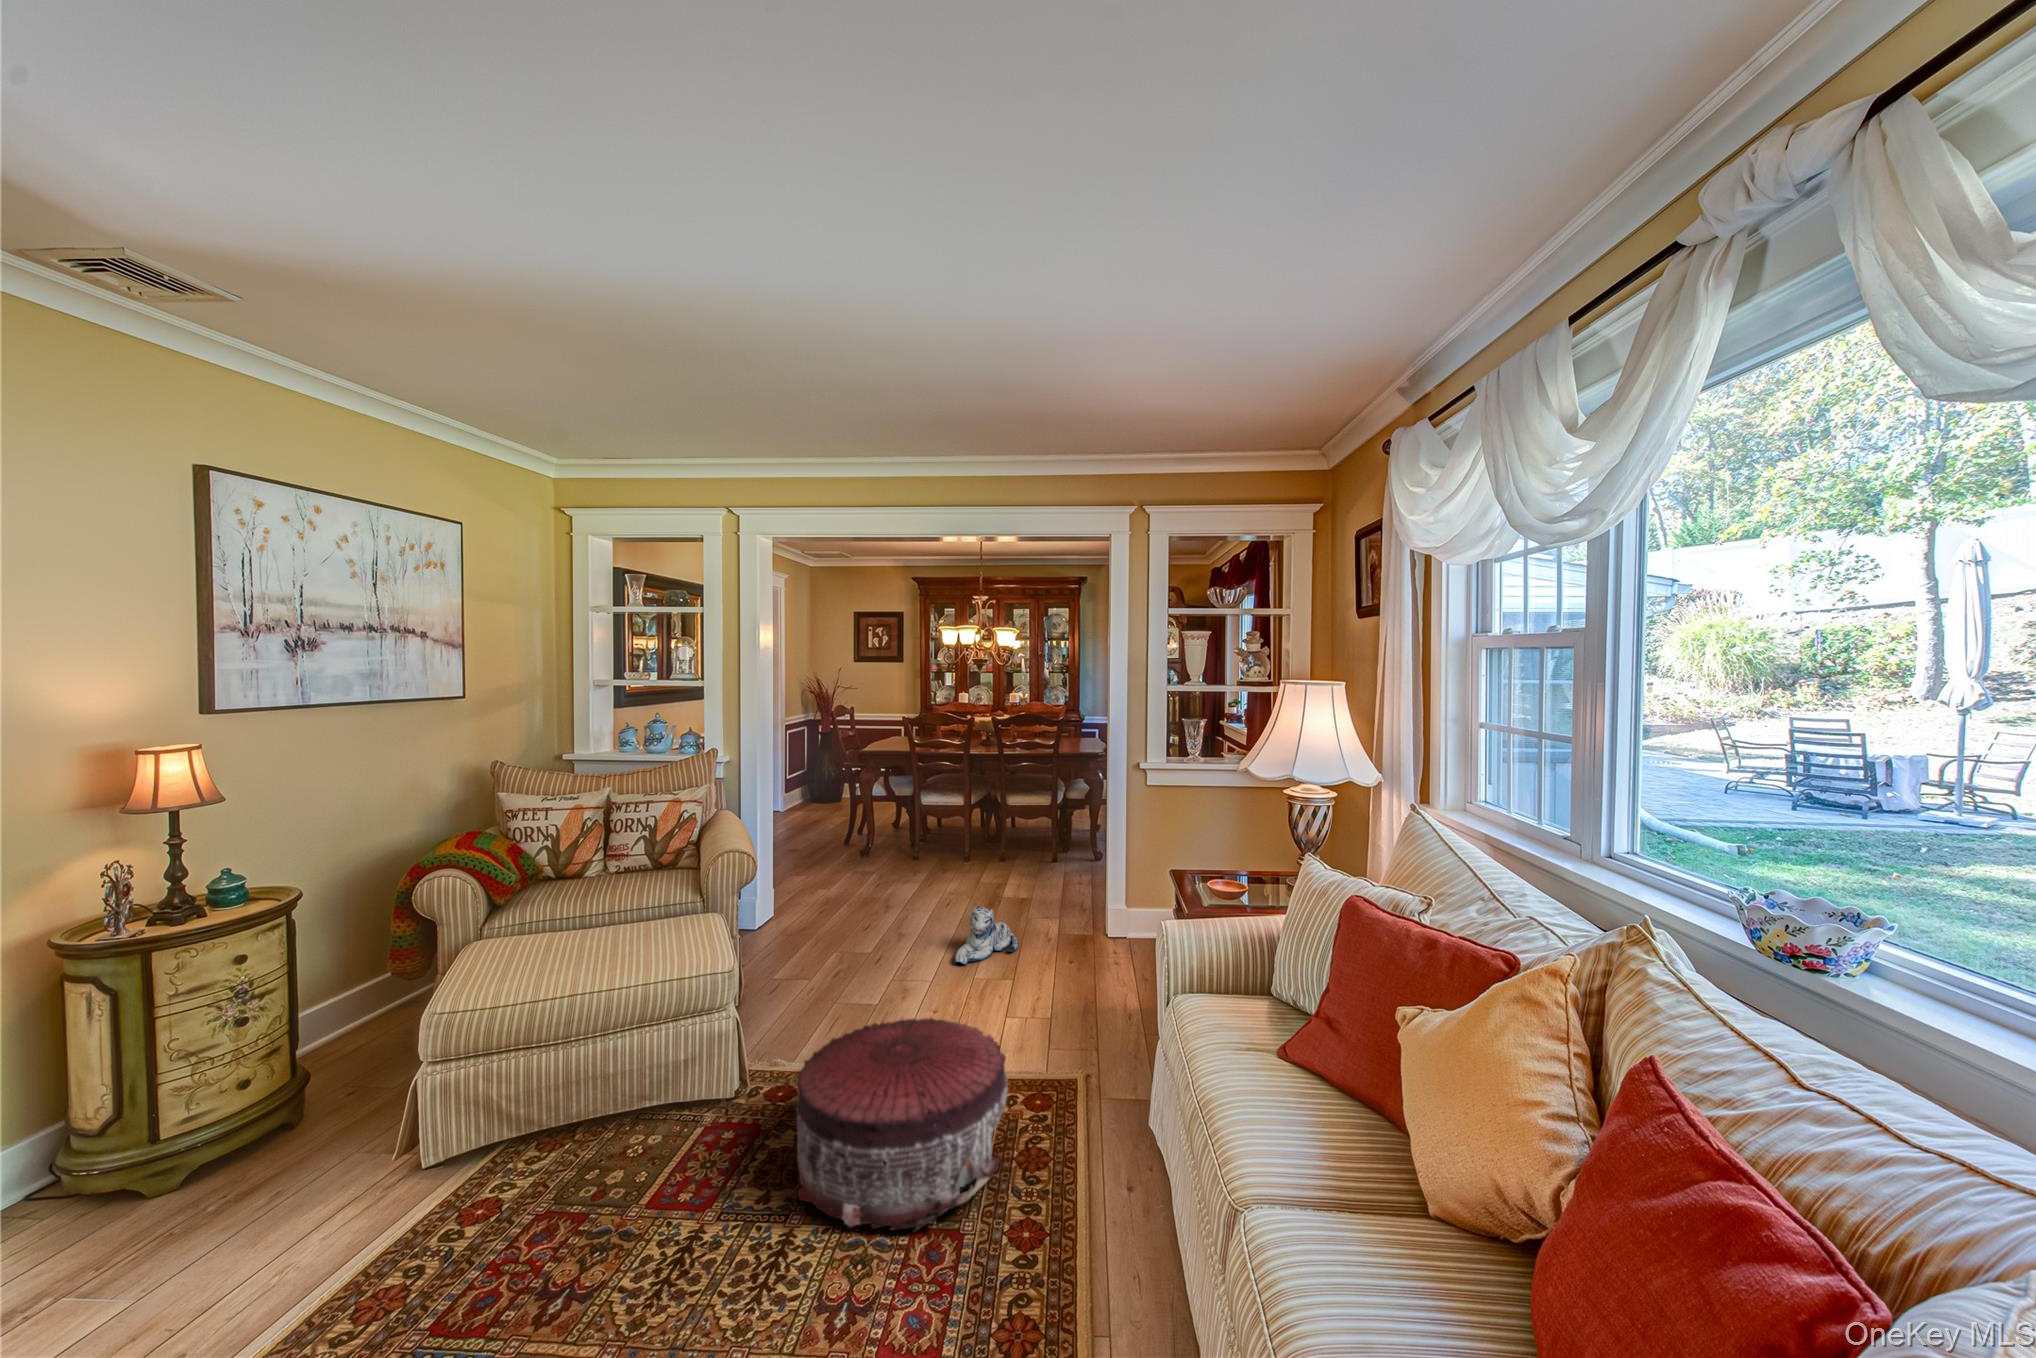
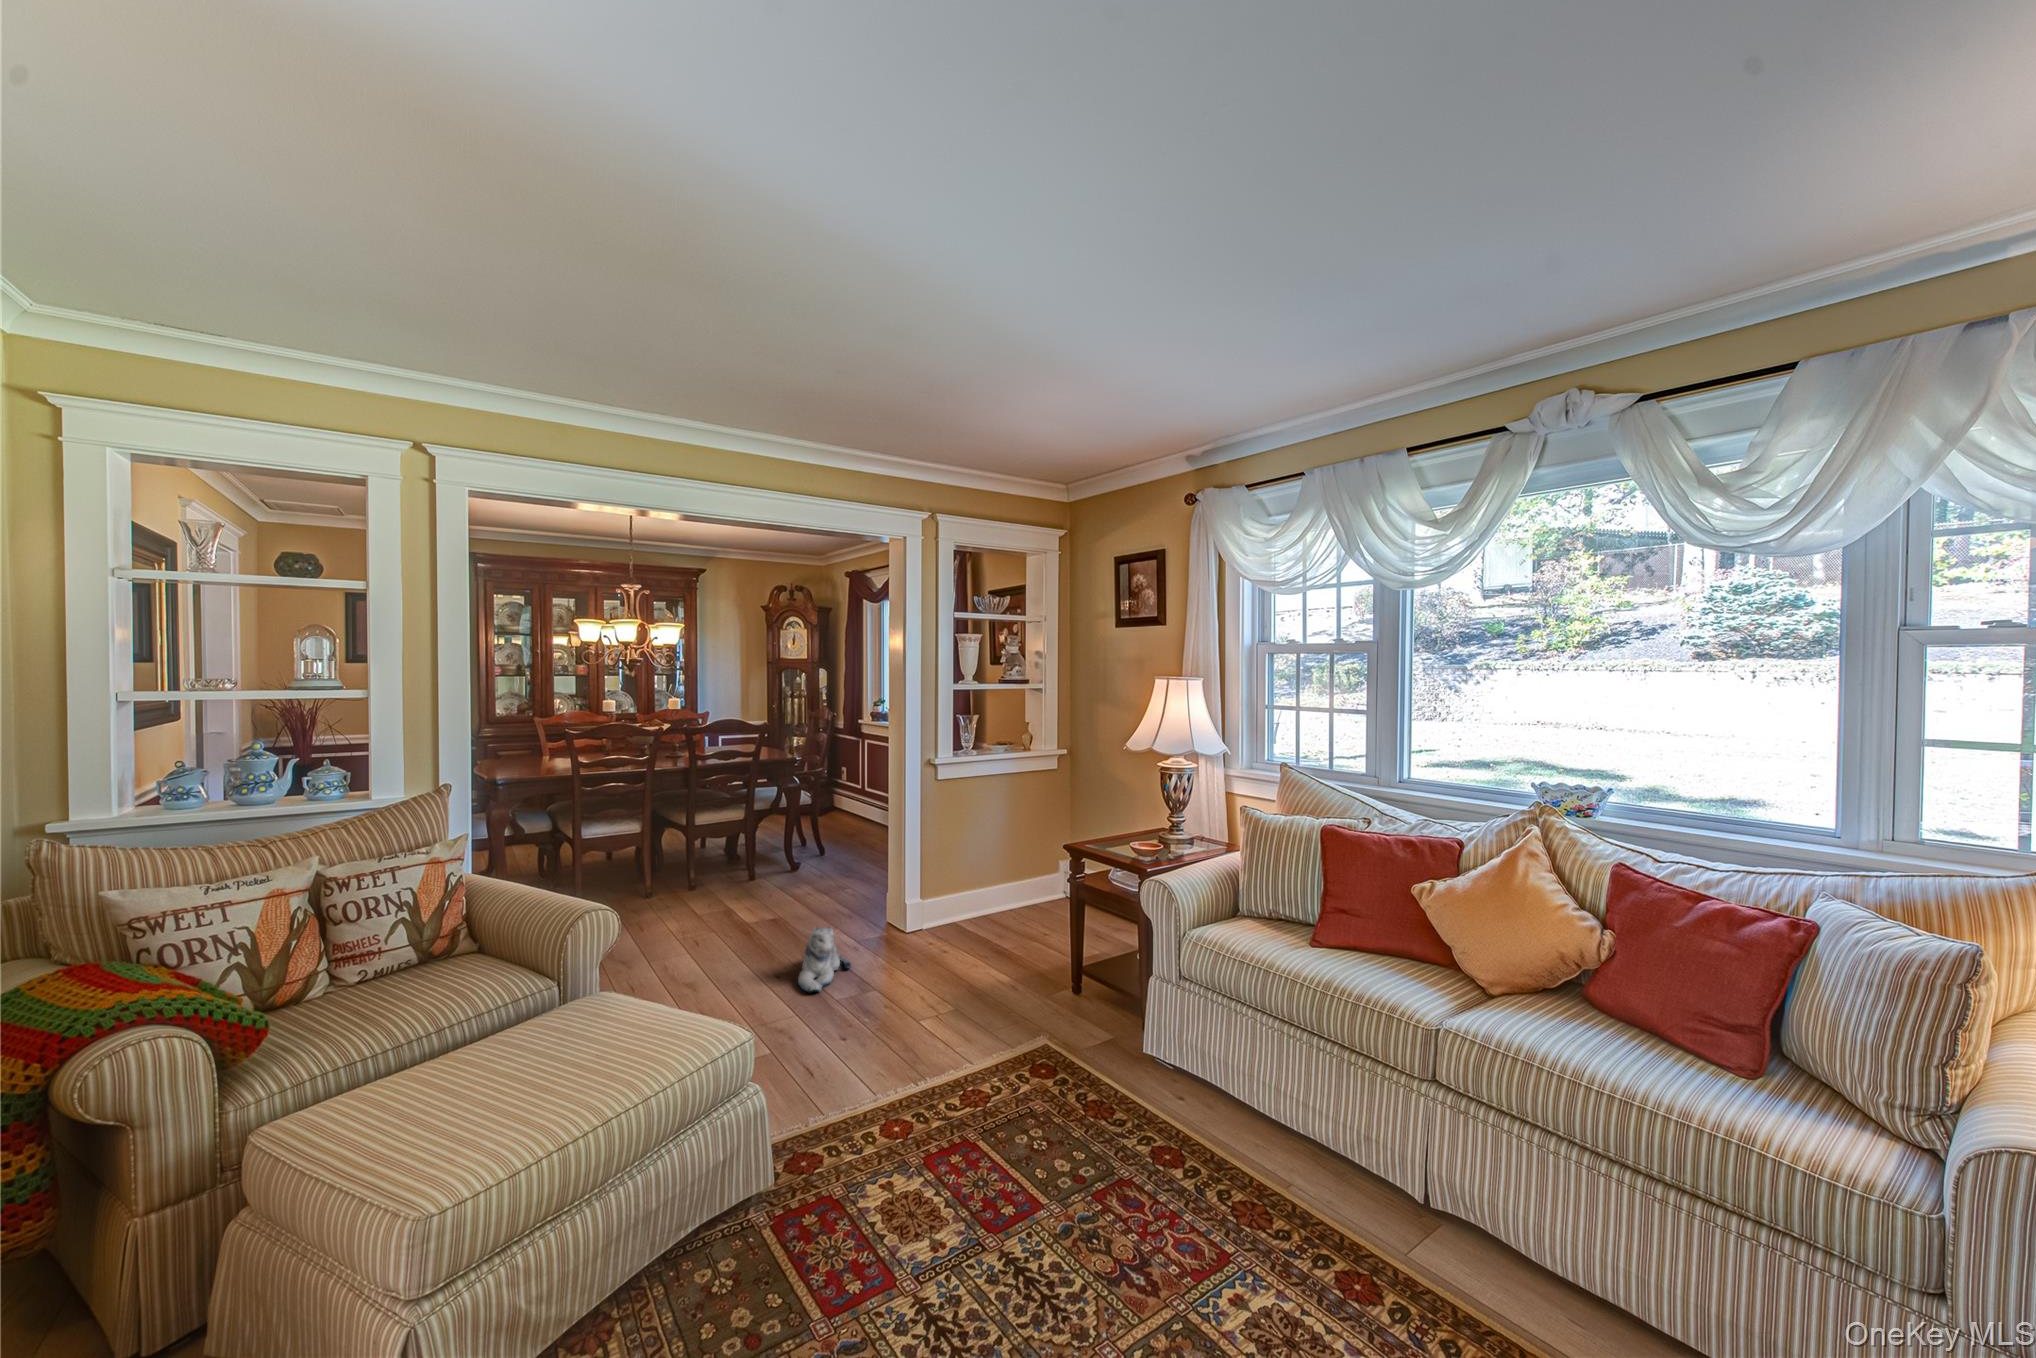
pouf: present [797,1018,1008,1230] -> none [903,1015,1113,1224]

